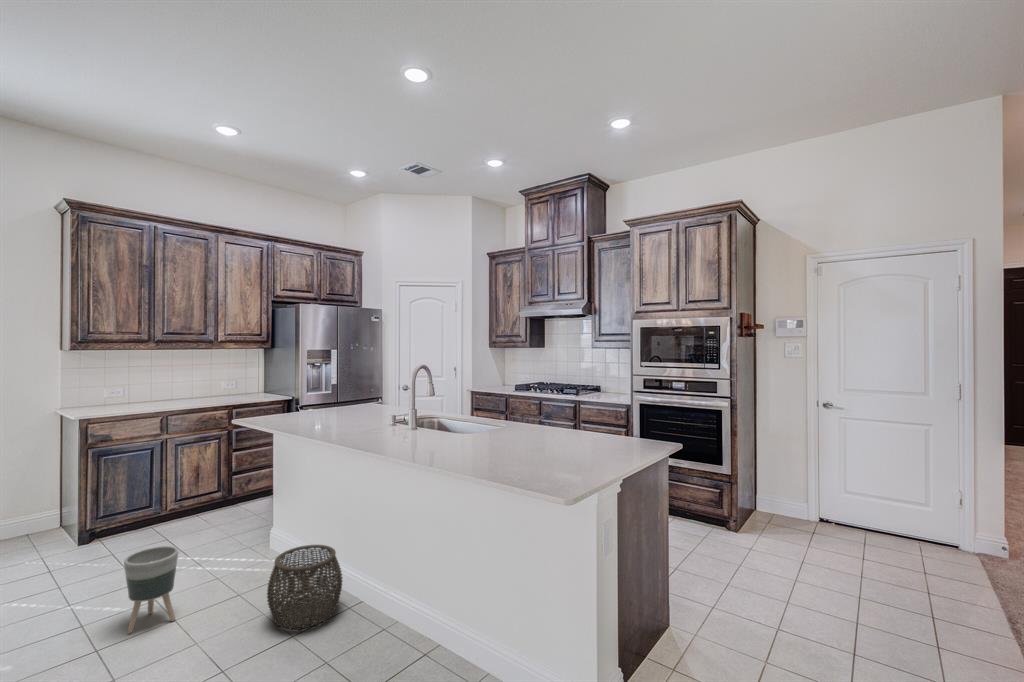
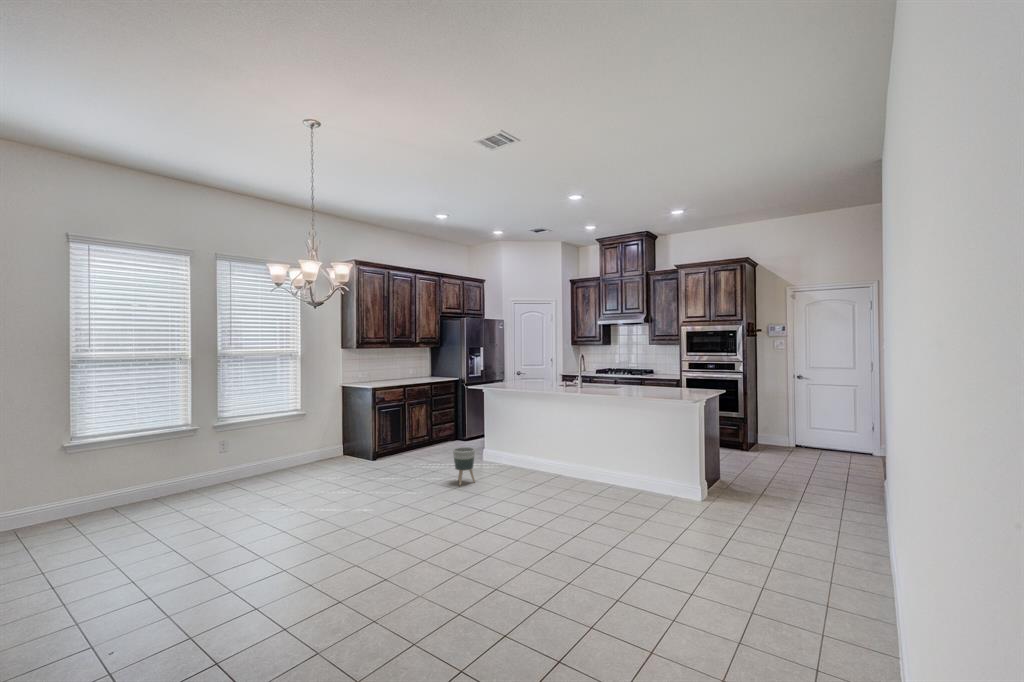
woven basket: present [267,545,342,630] -> none [520,447,556,483]

